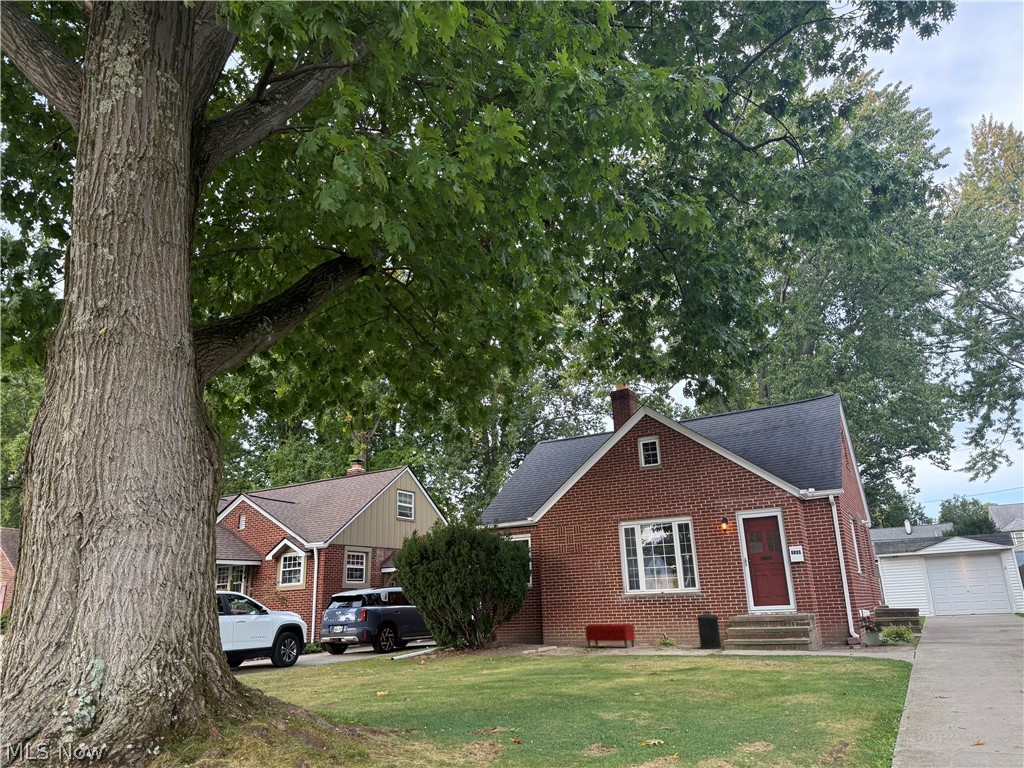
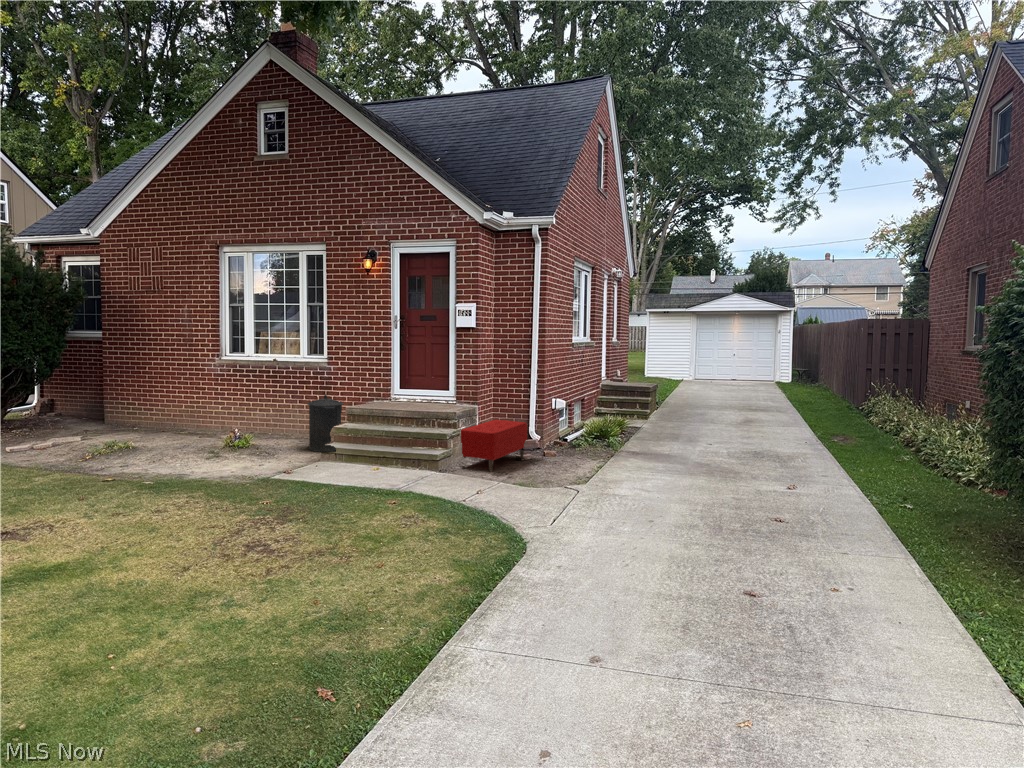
potted plant: present [856,619,882,646] -> none [540,419,582,458]
bench: present [585,624,635,648] -> present [461,420,527,472]

